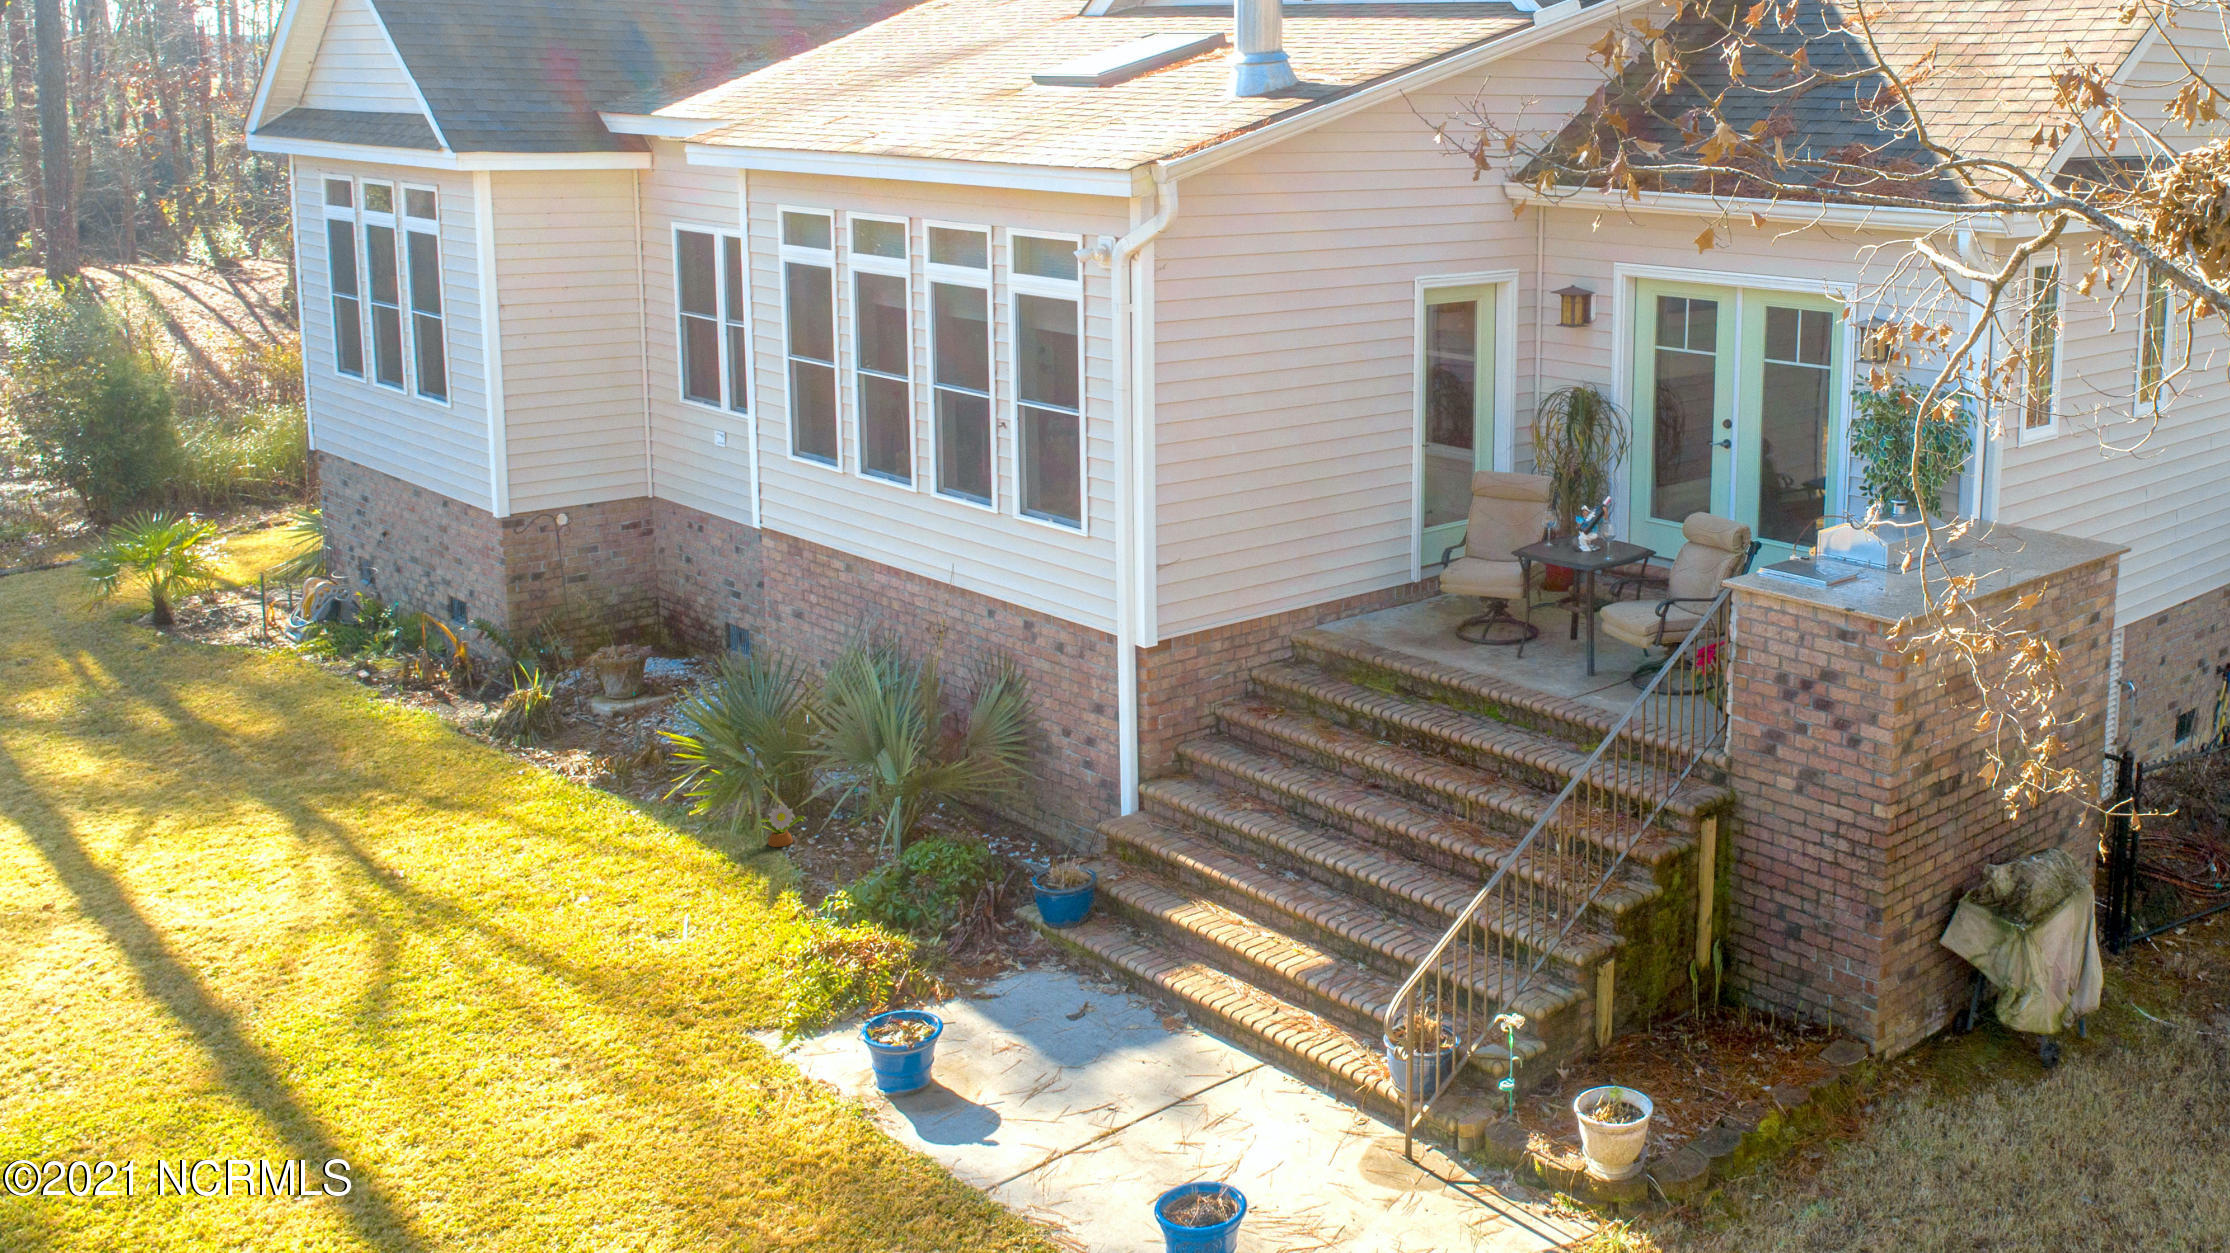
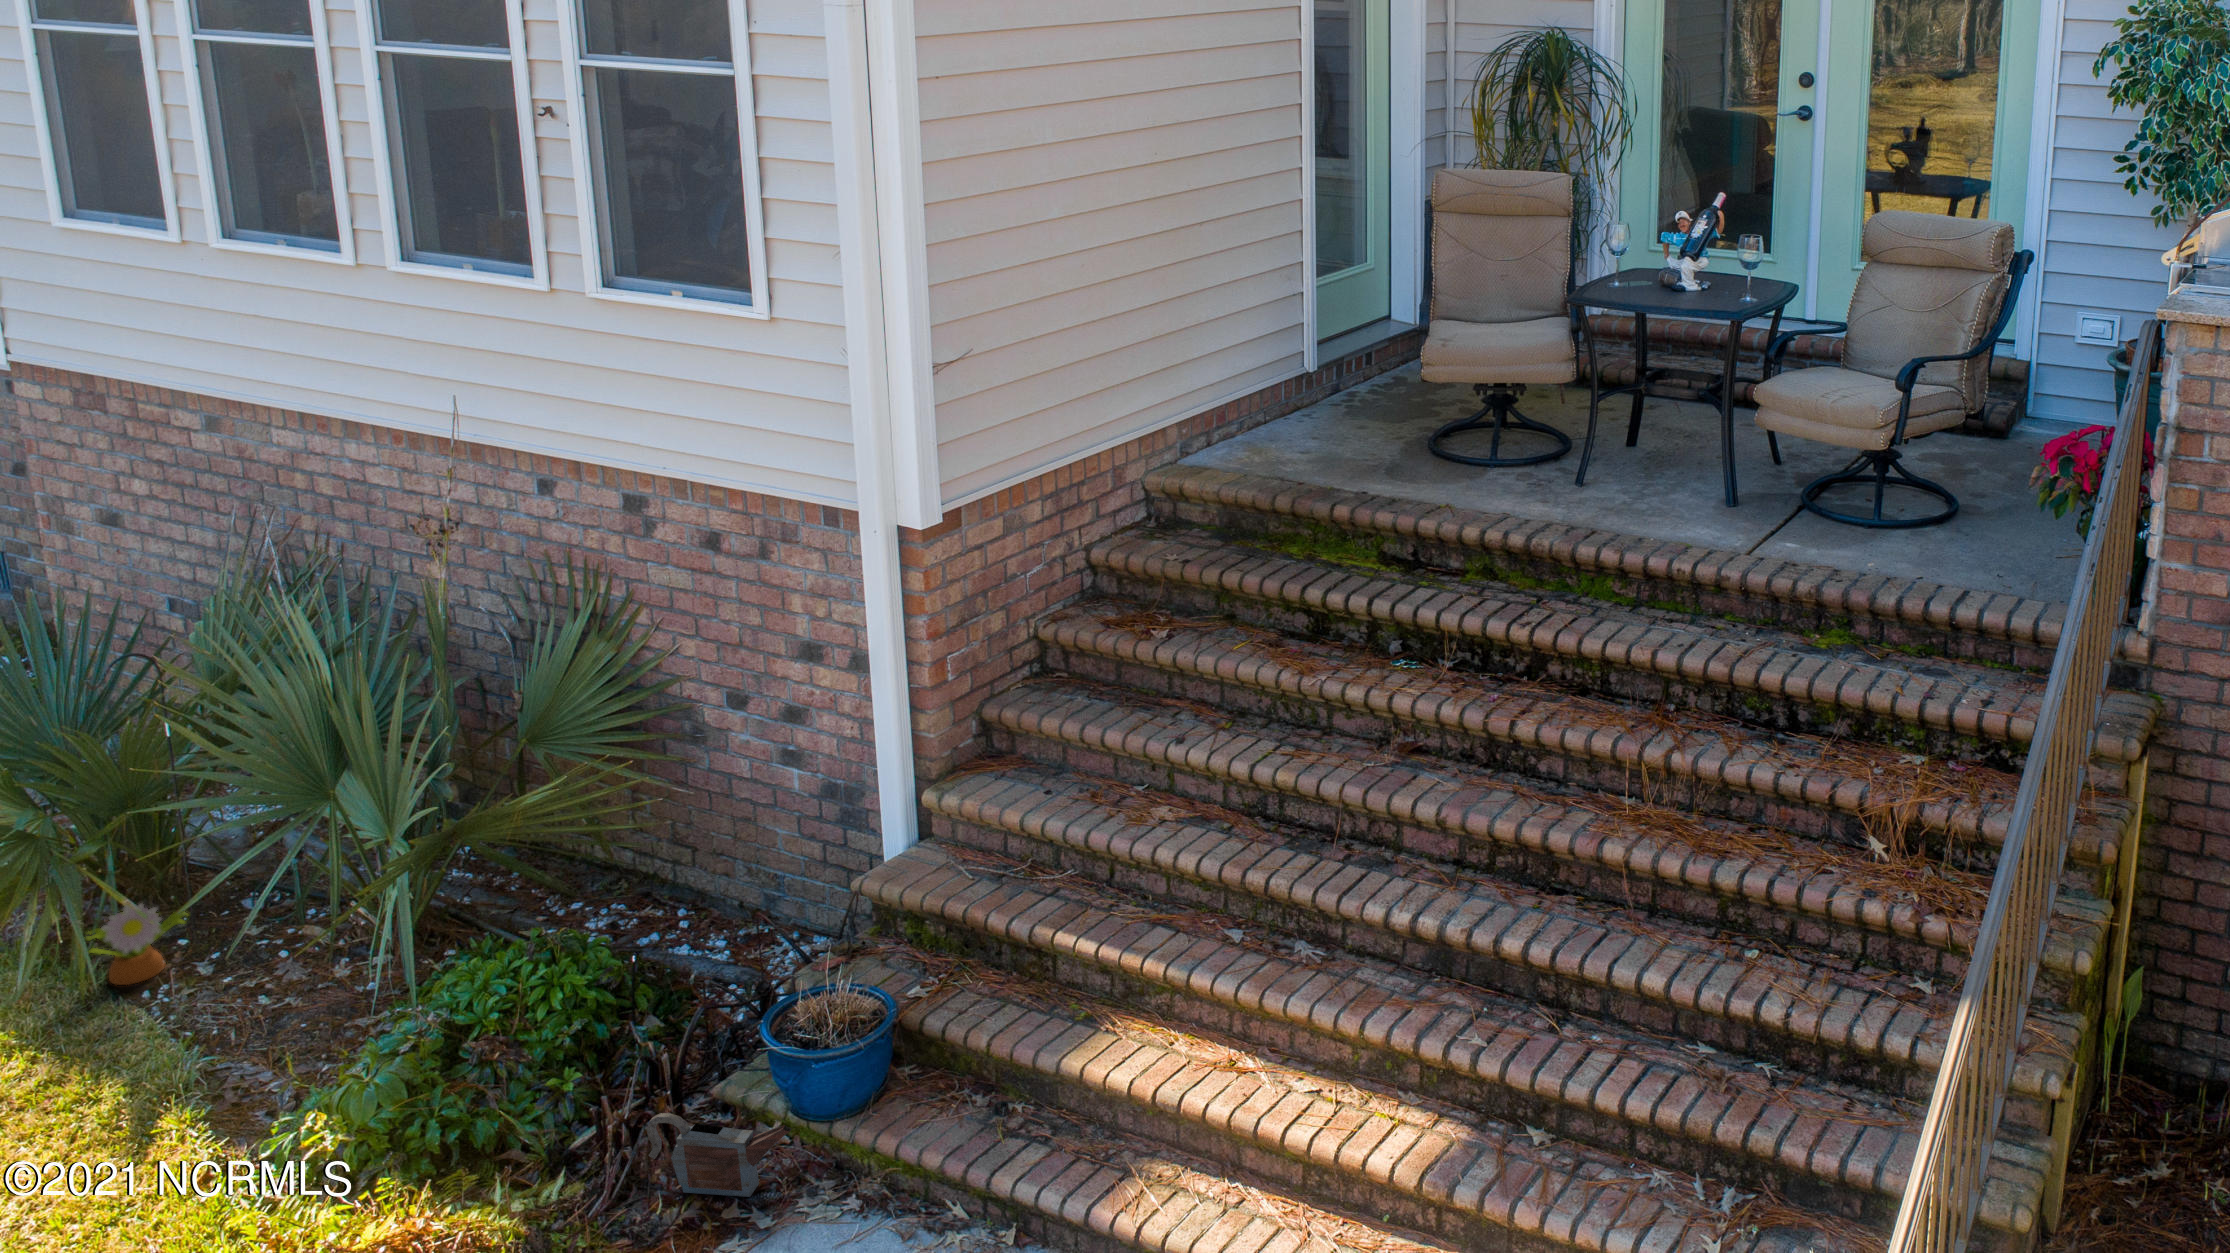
watering can: none [978,913,1039,960] -> present [647,1113,792,1197]

